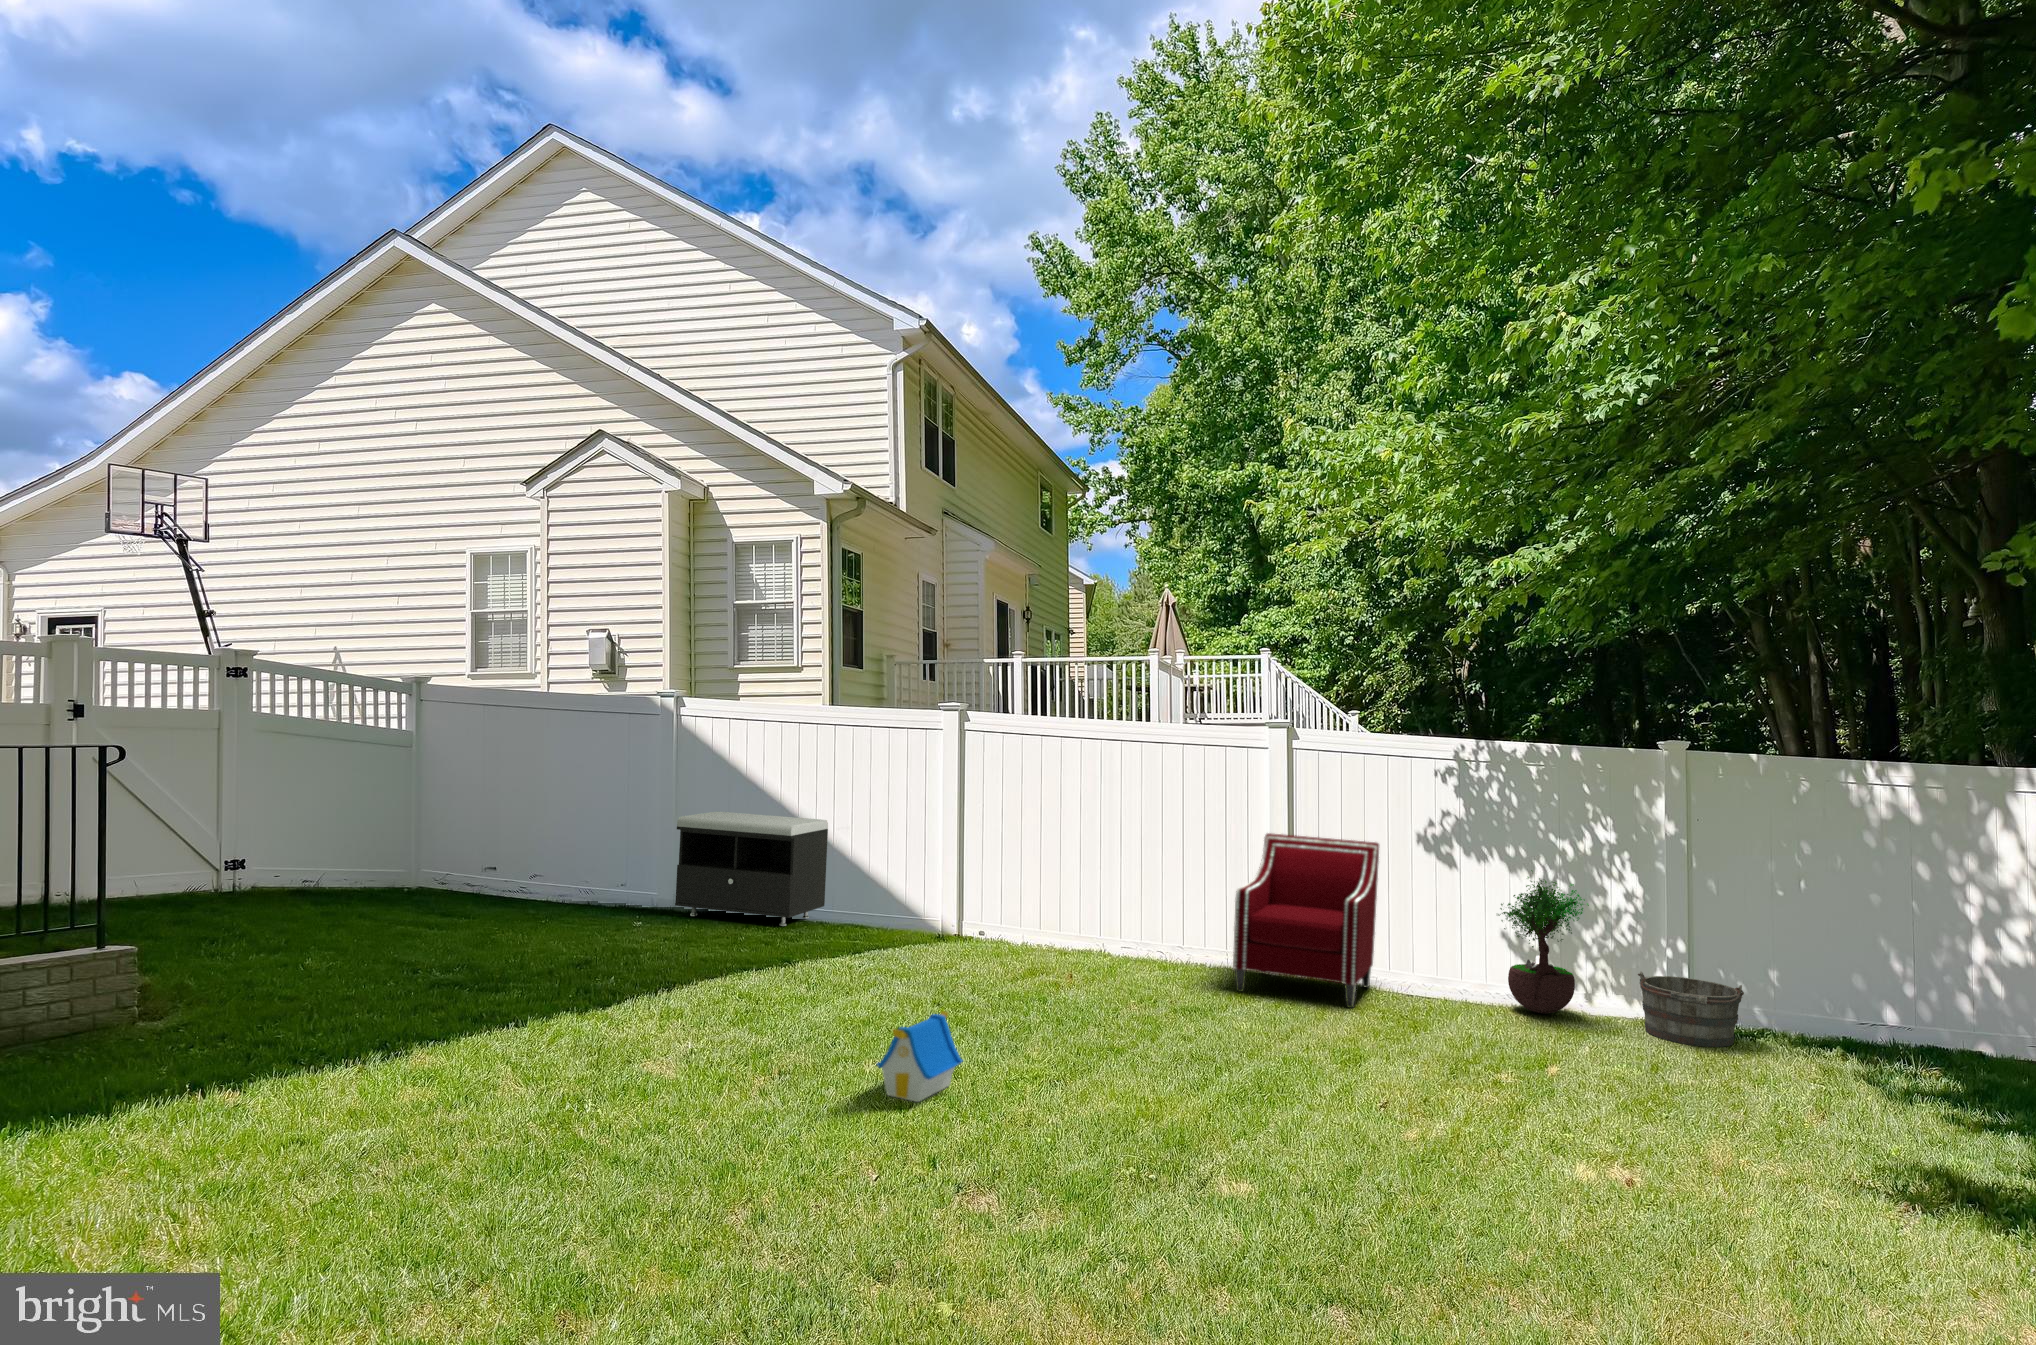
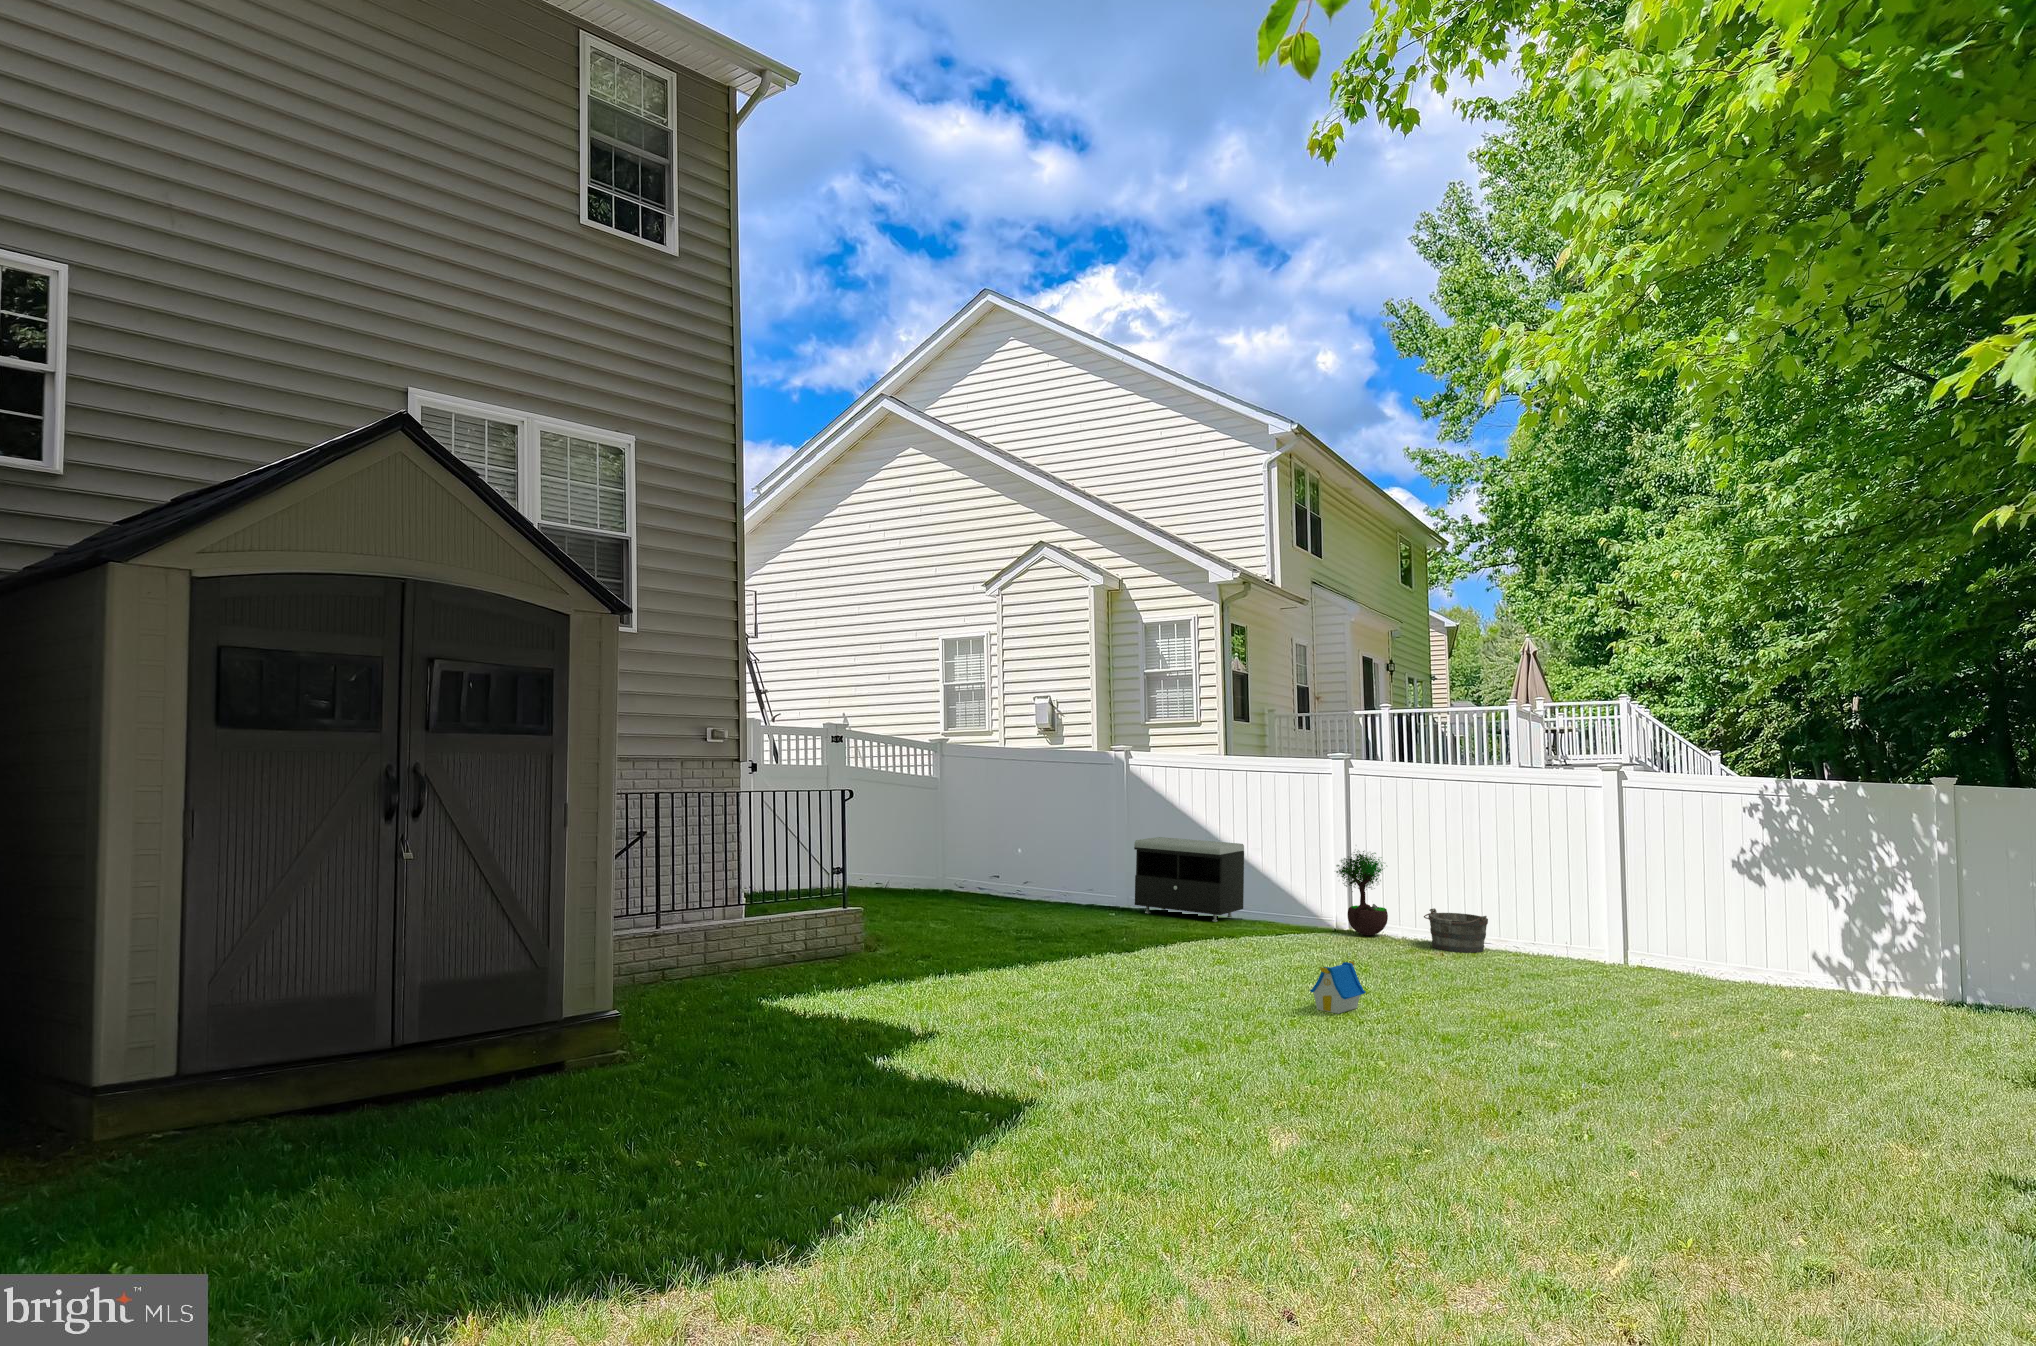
armchair: present [1233,833,1379,1008] -> none [1570,856,1695,989]
potted tree: present [1498,870,1589,1014] -> present [1336,851,1388,936]
bucket: present [1638,971,1744,1047] -> present [1424,908,1488,953]

